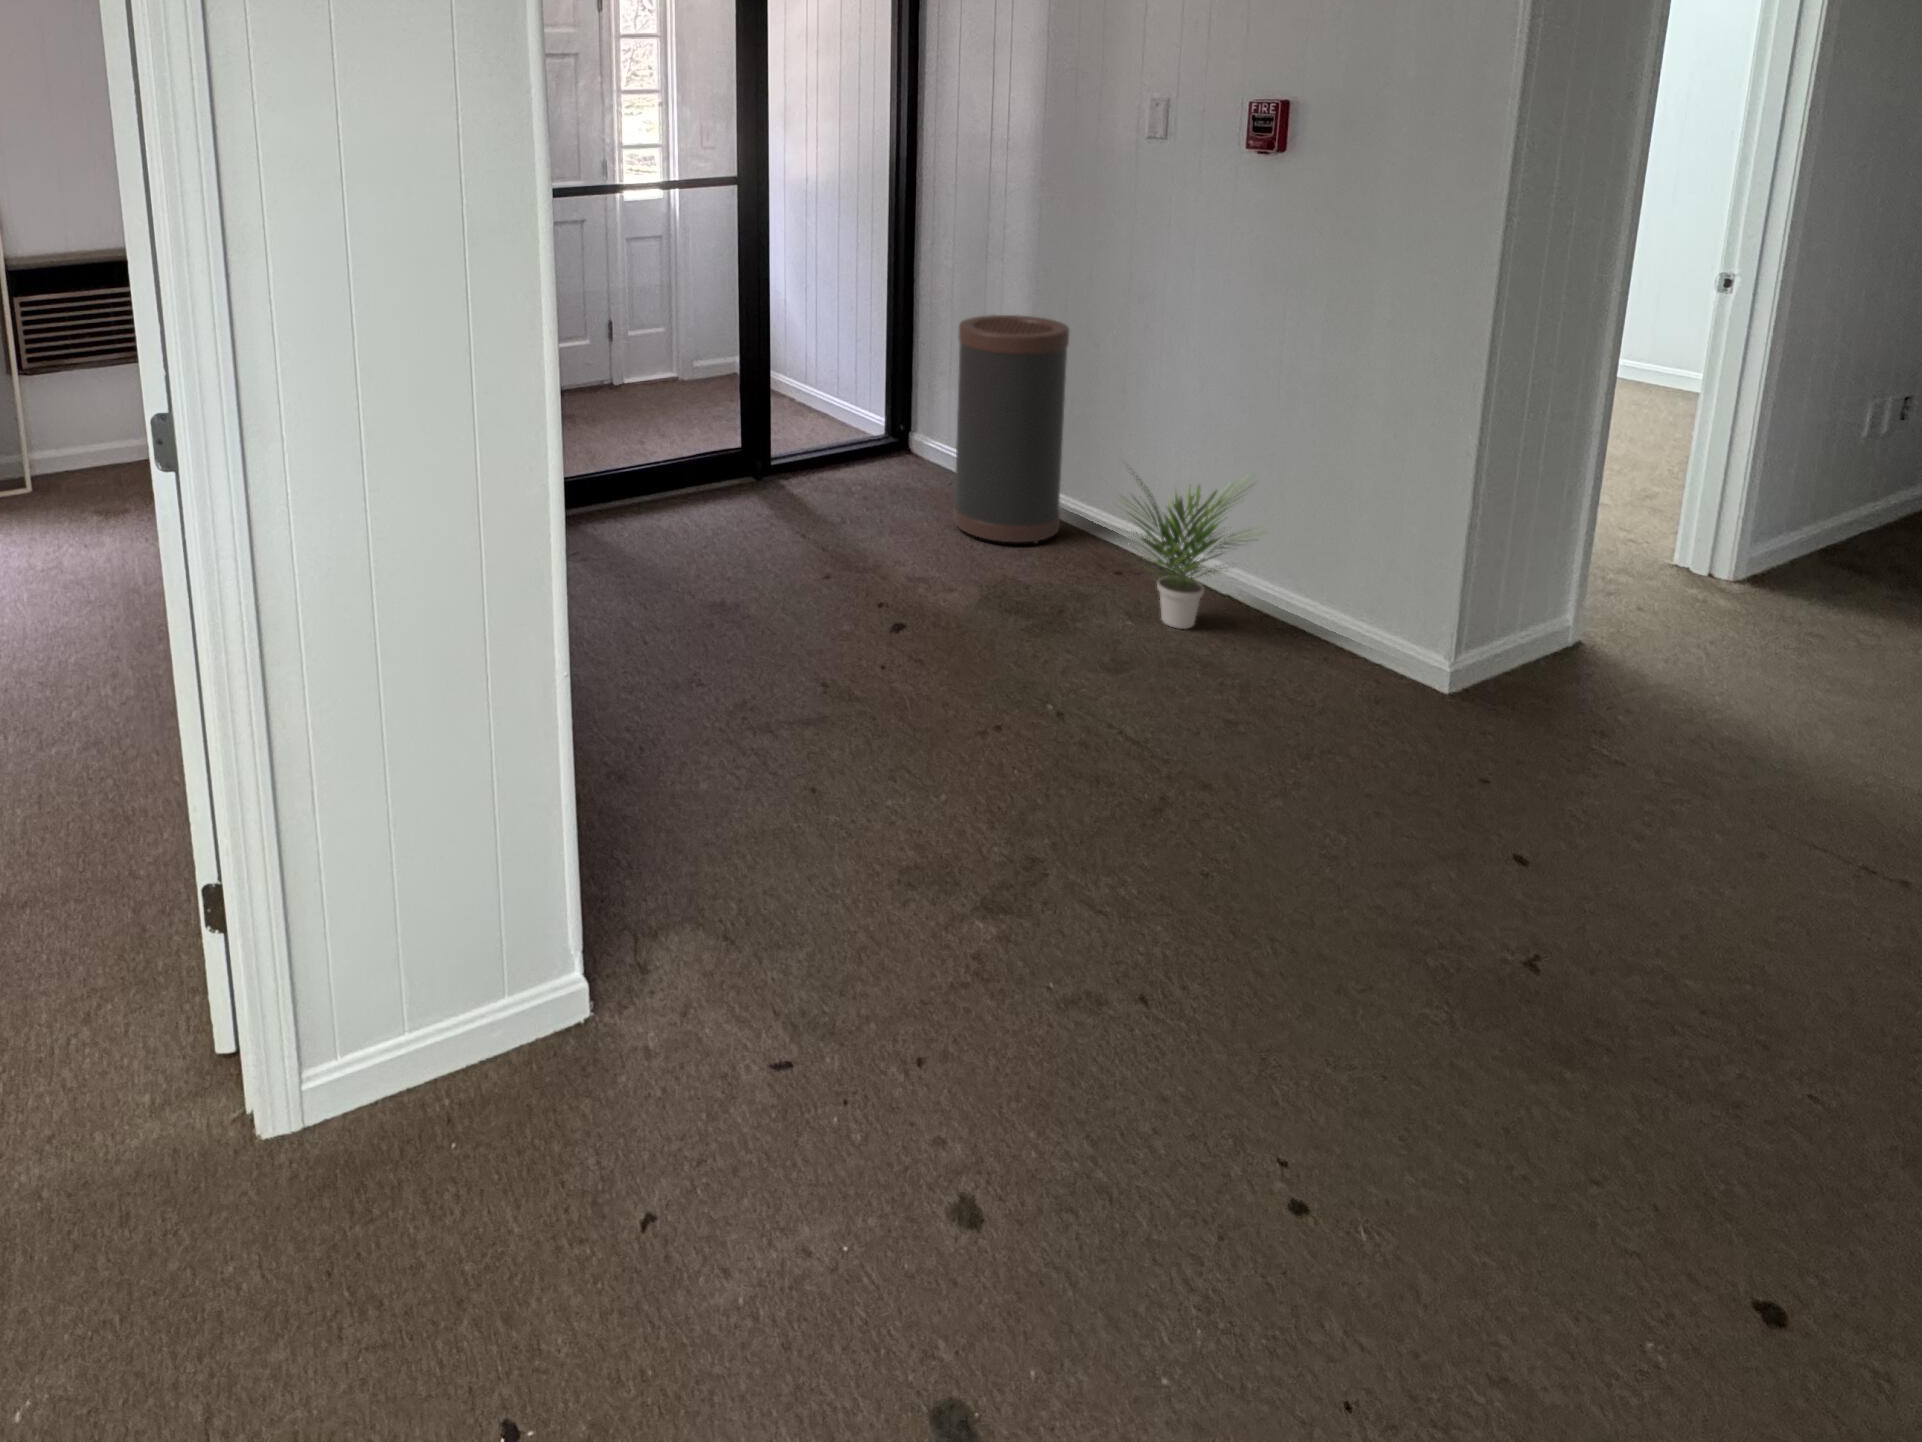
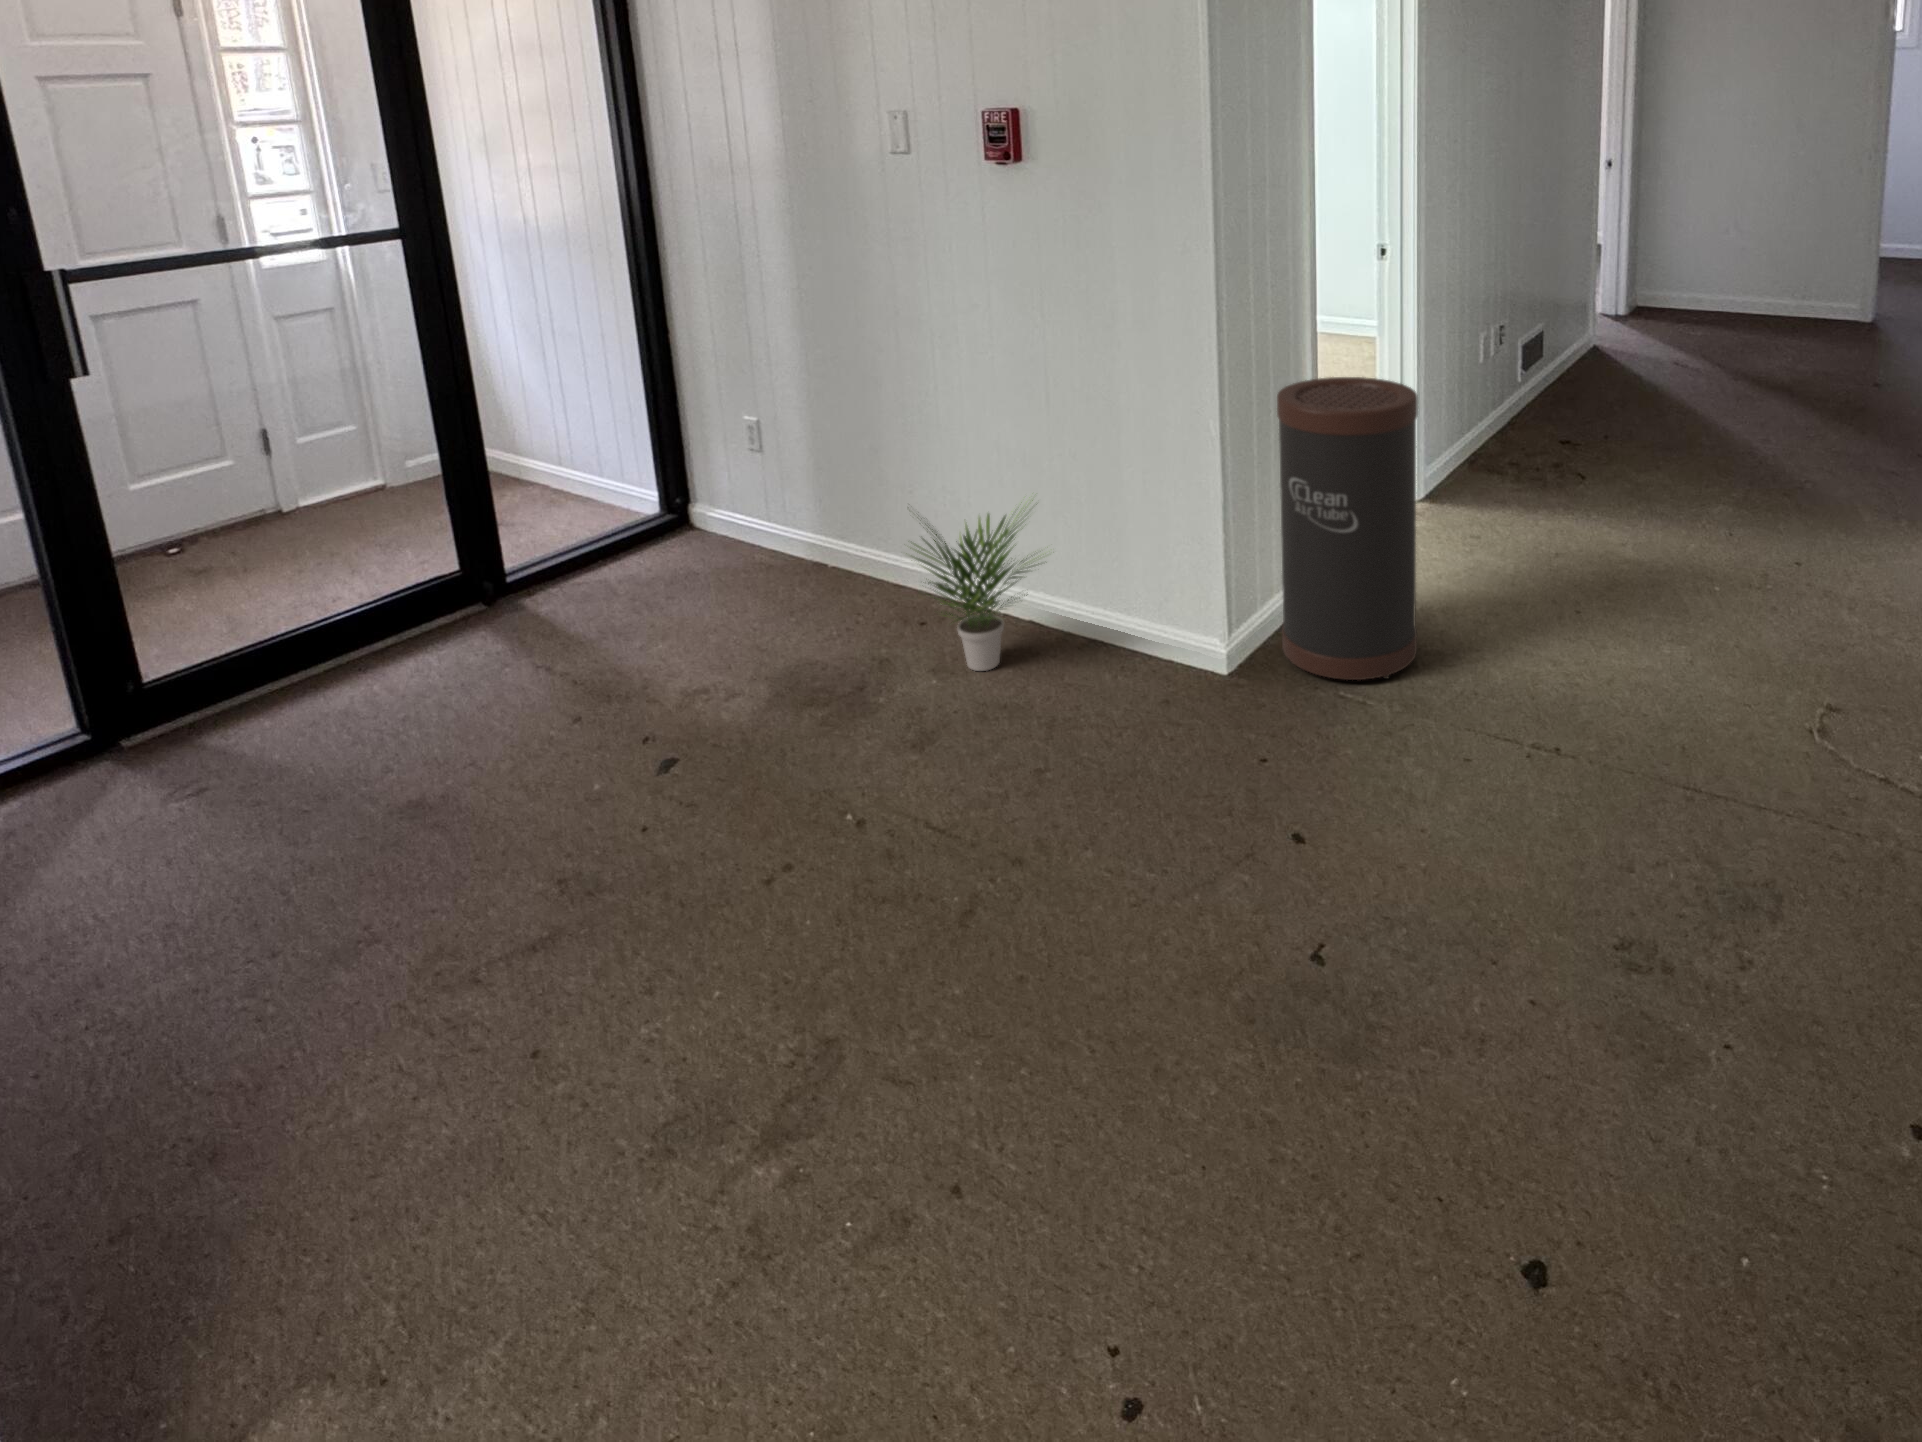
trash can: present [953,315,1069,544] -> present [1277,377,1418,680]

